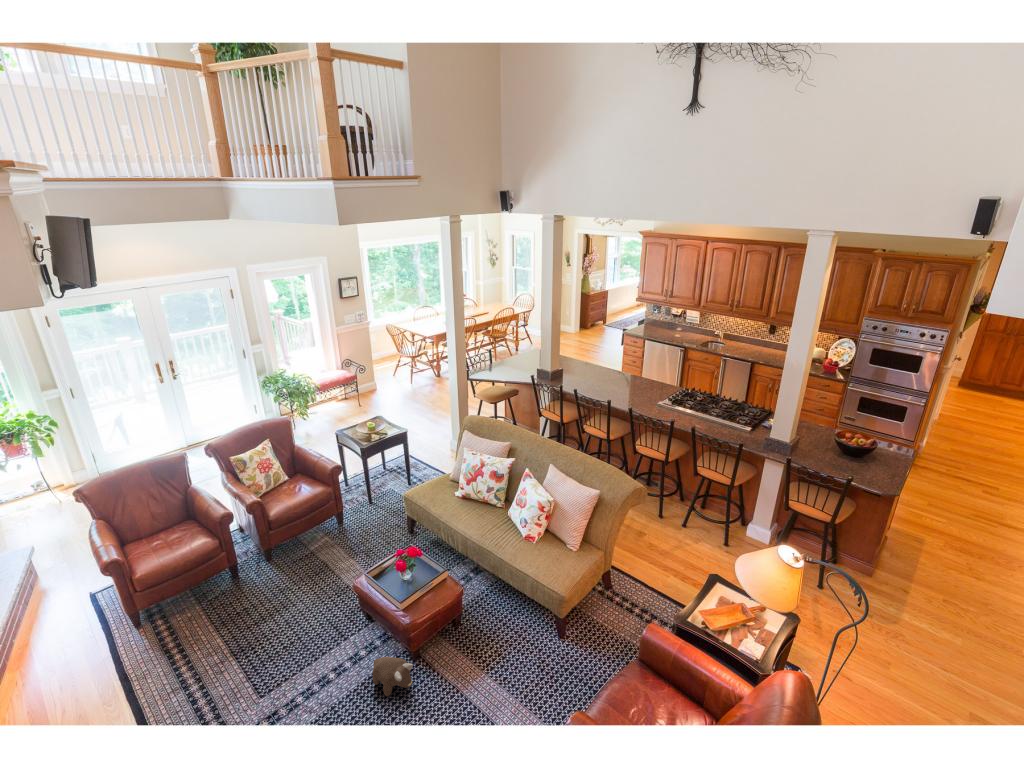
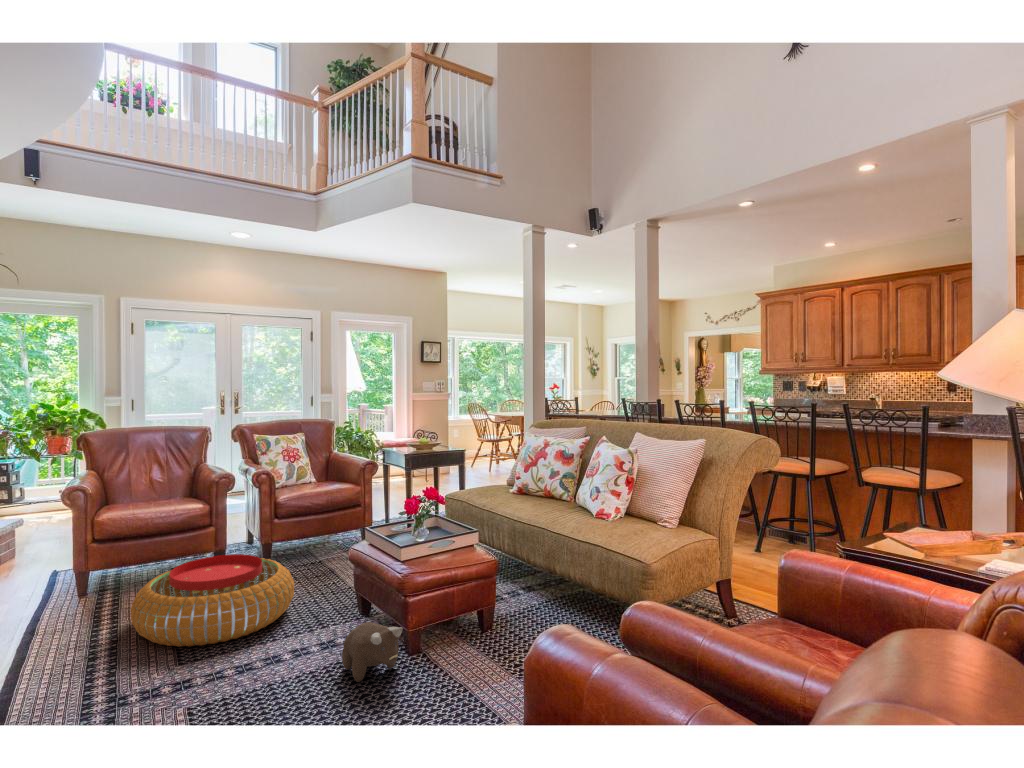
pouf: none [200,586,315,681] -> present [131,554,294,647]

